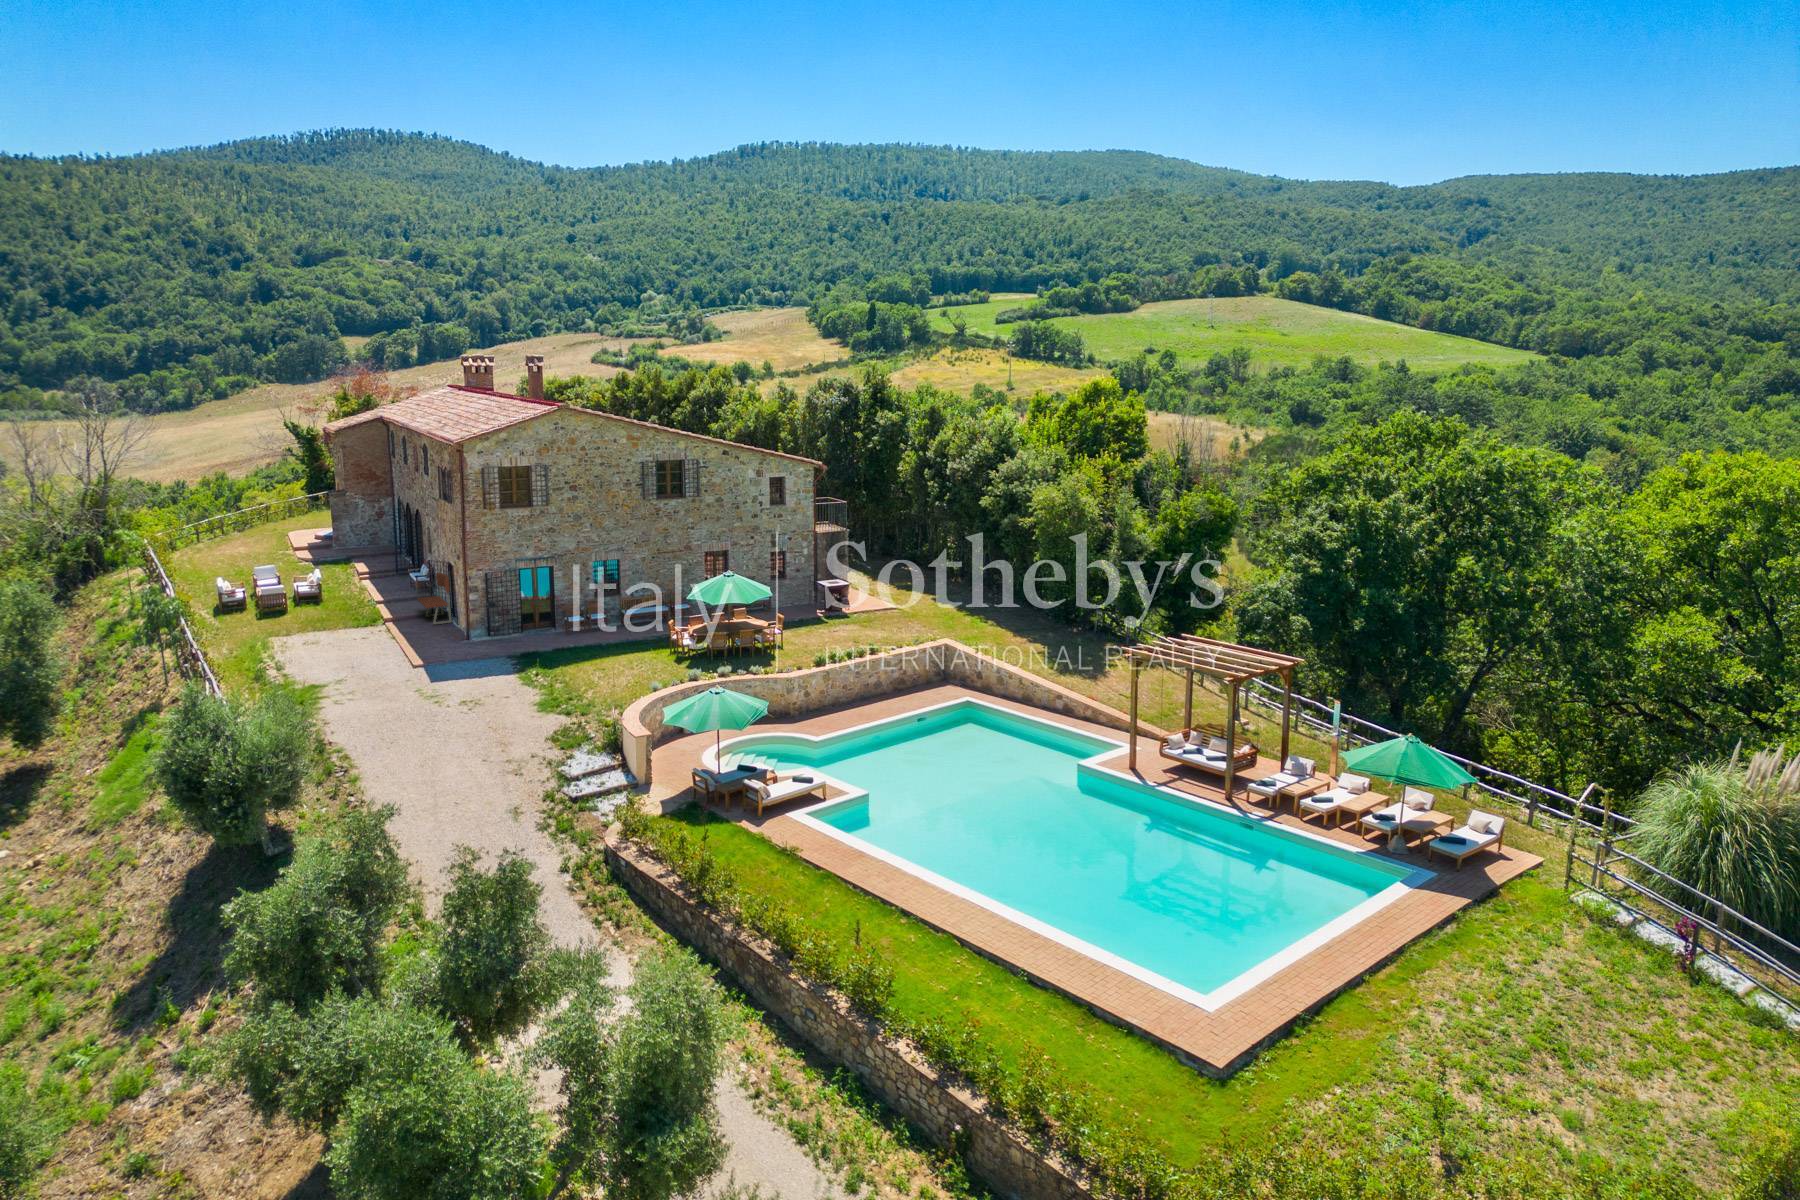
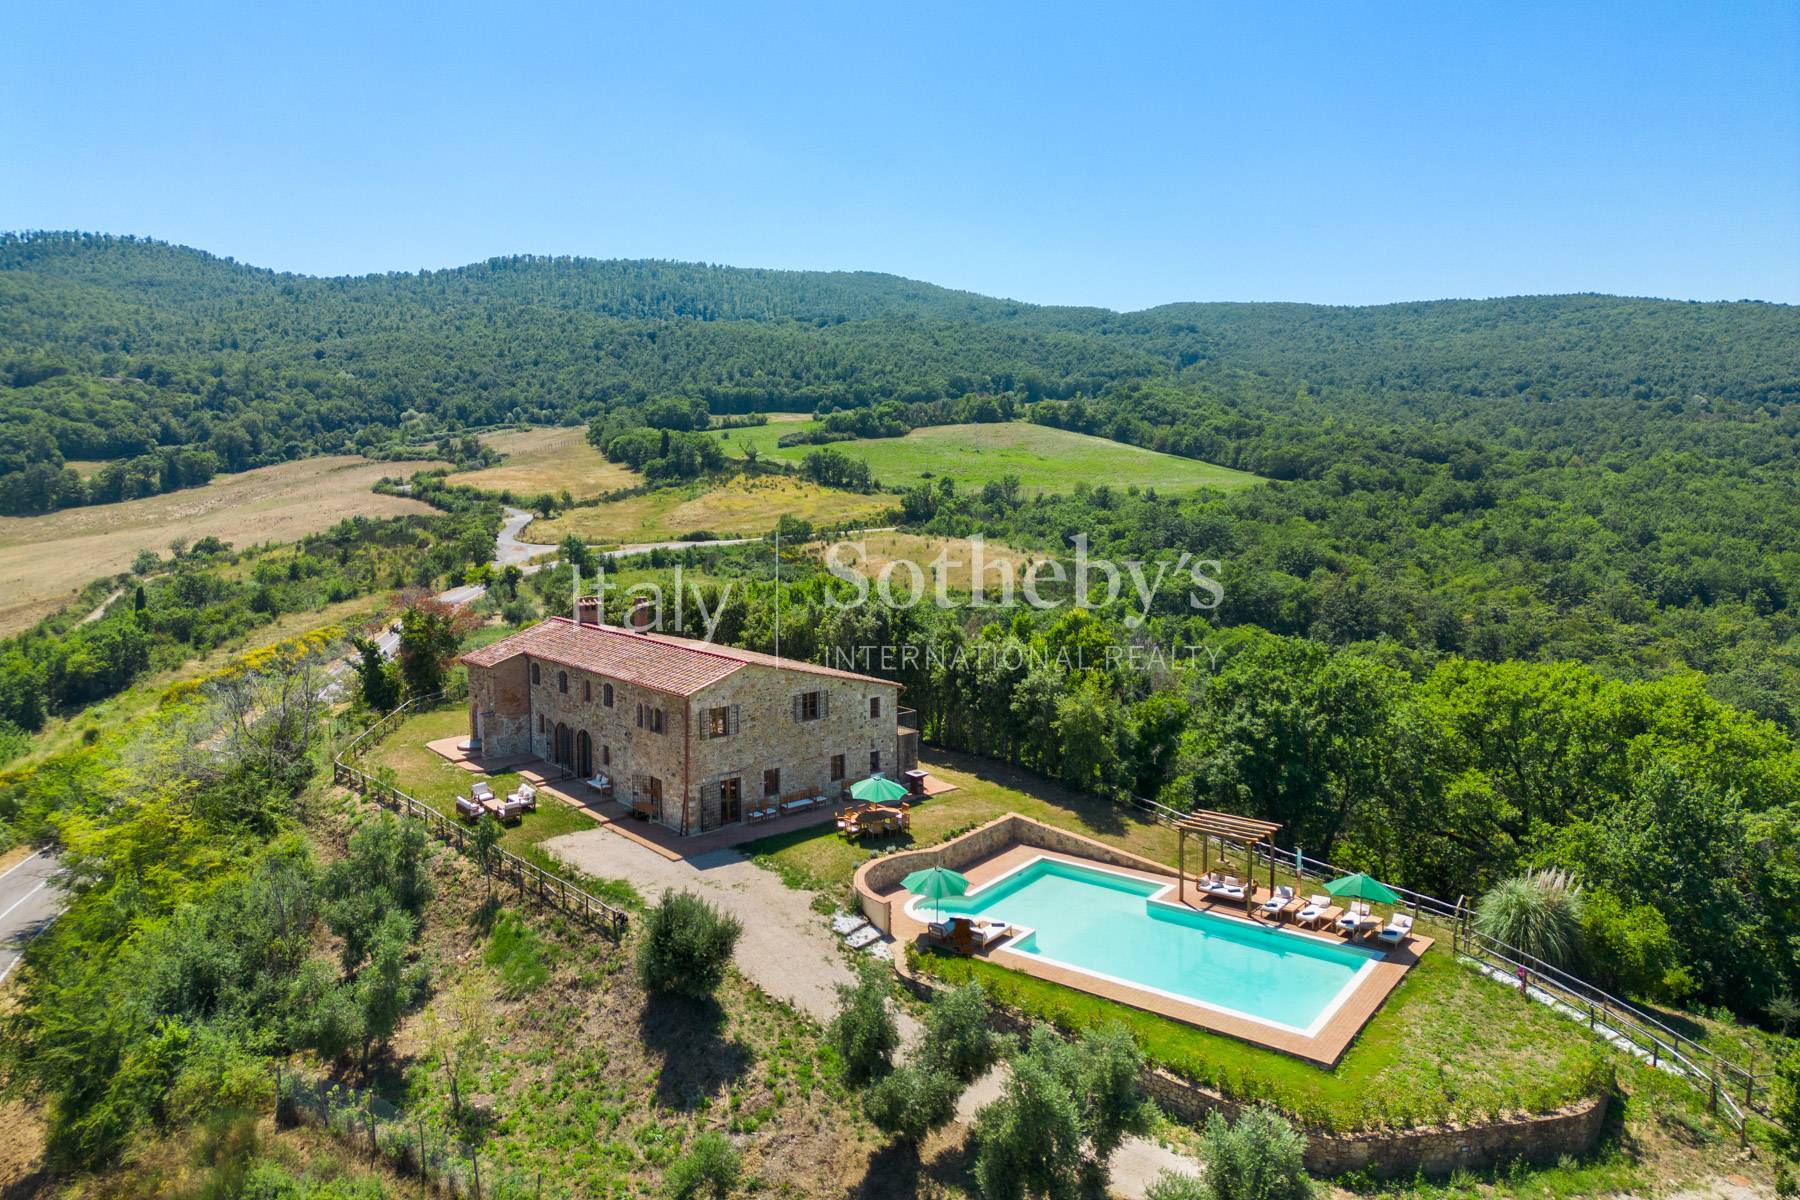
lounge chair: none [718,766,756,828] -> present [951,919,974,957]

